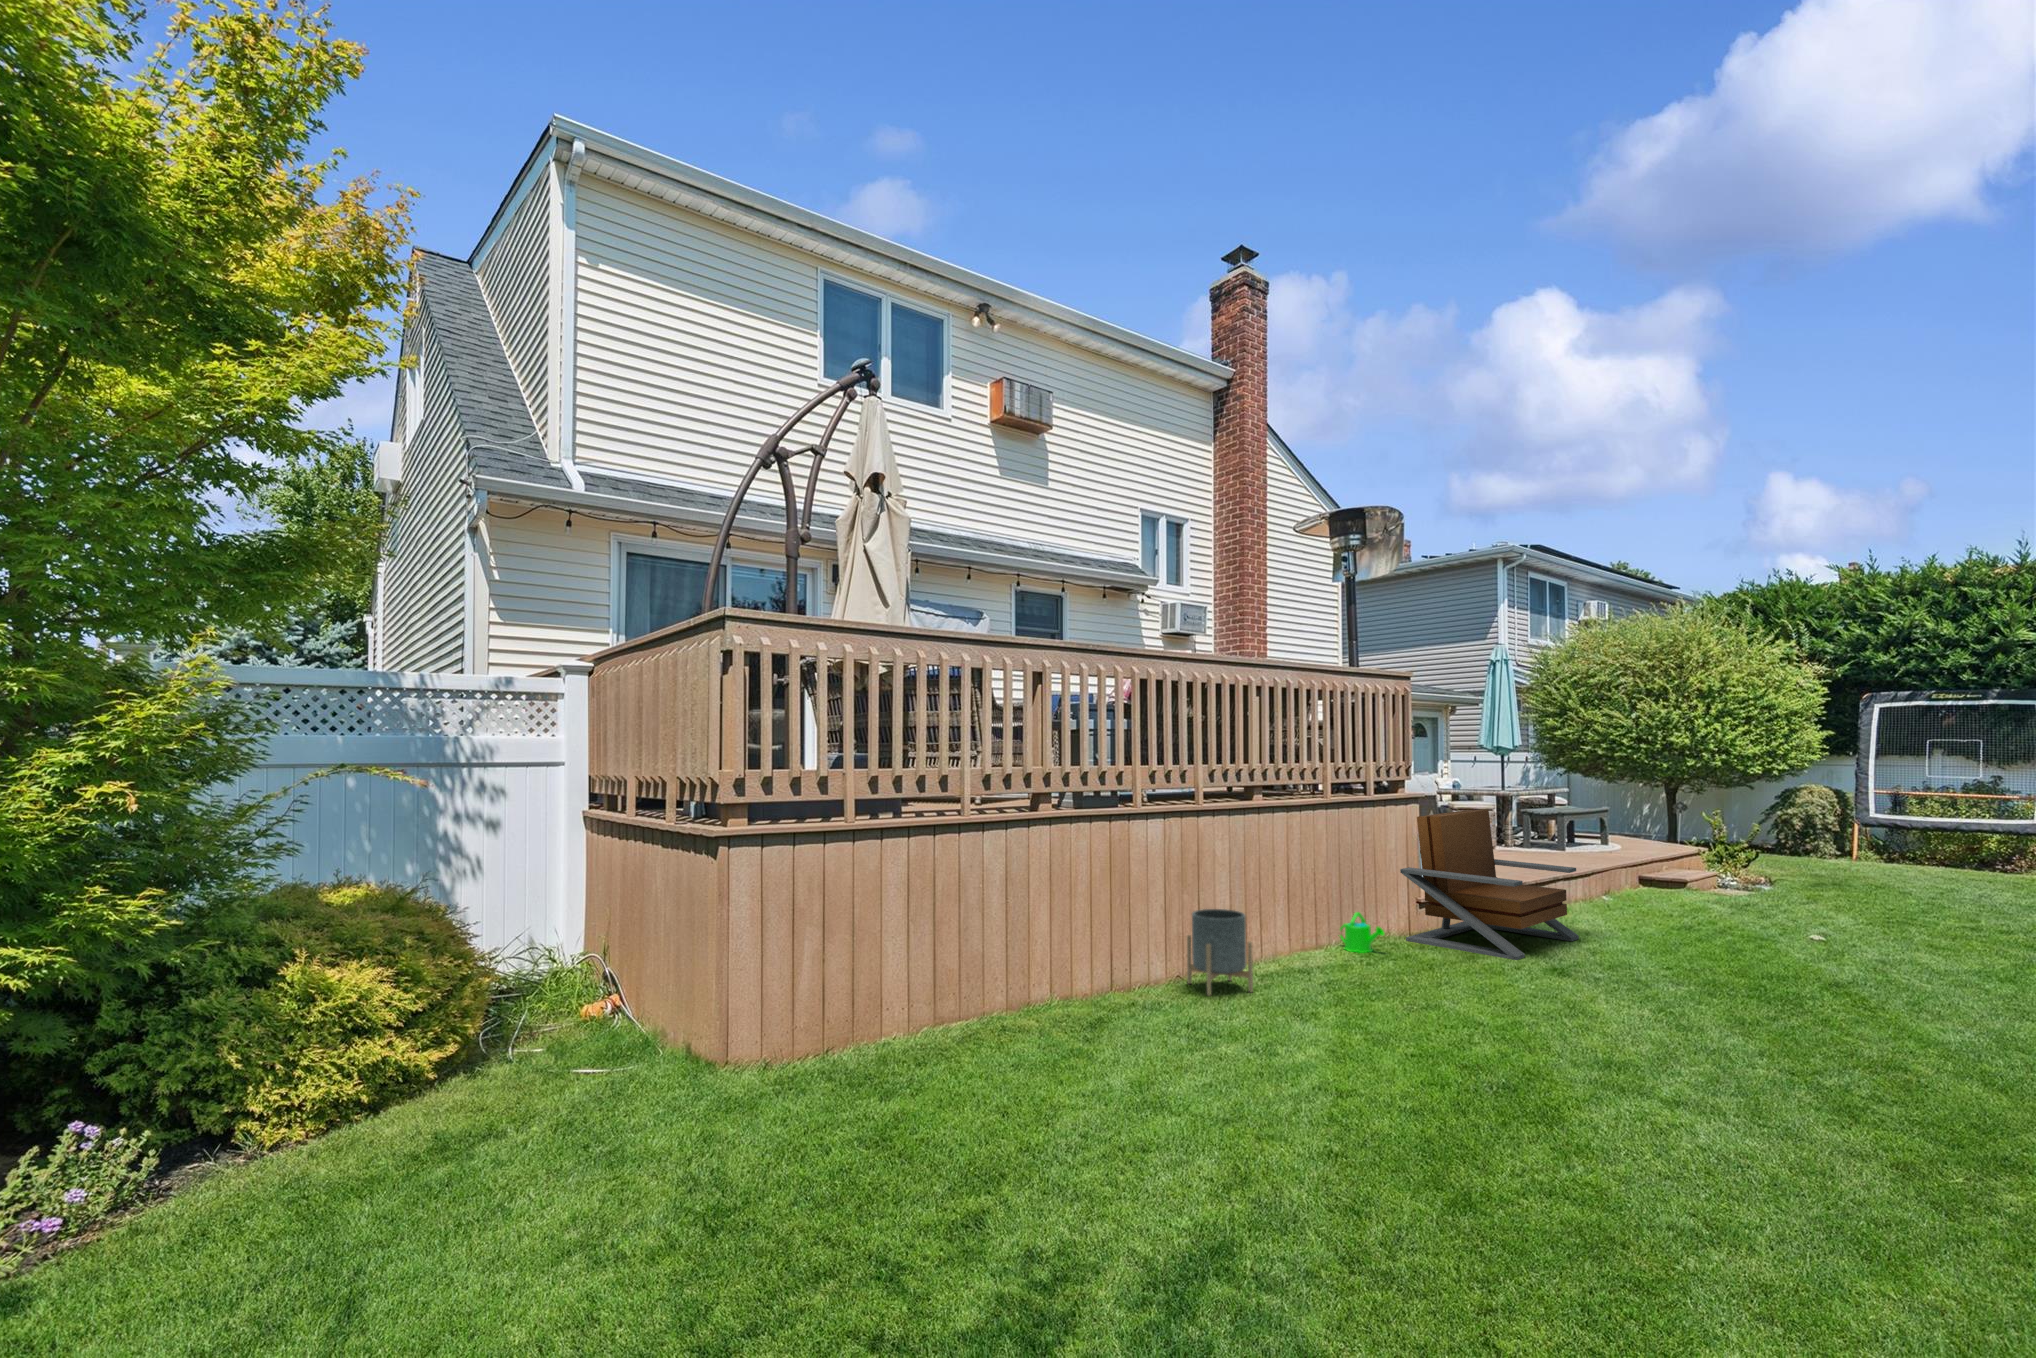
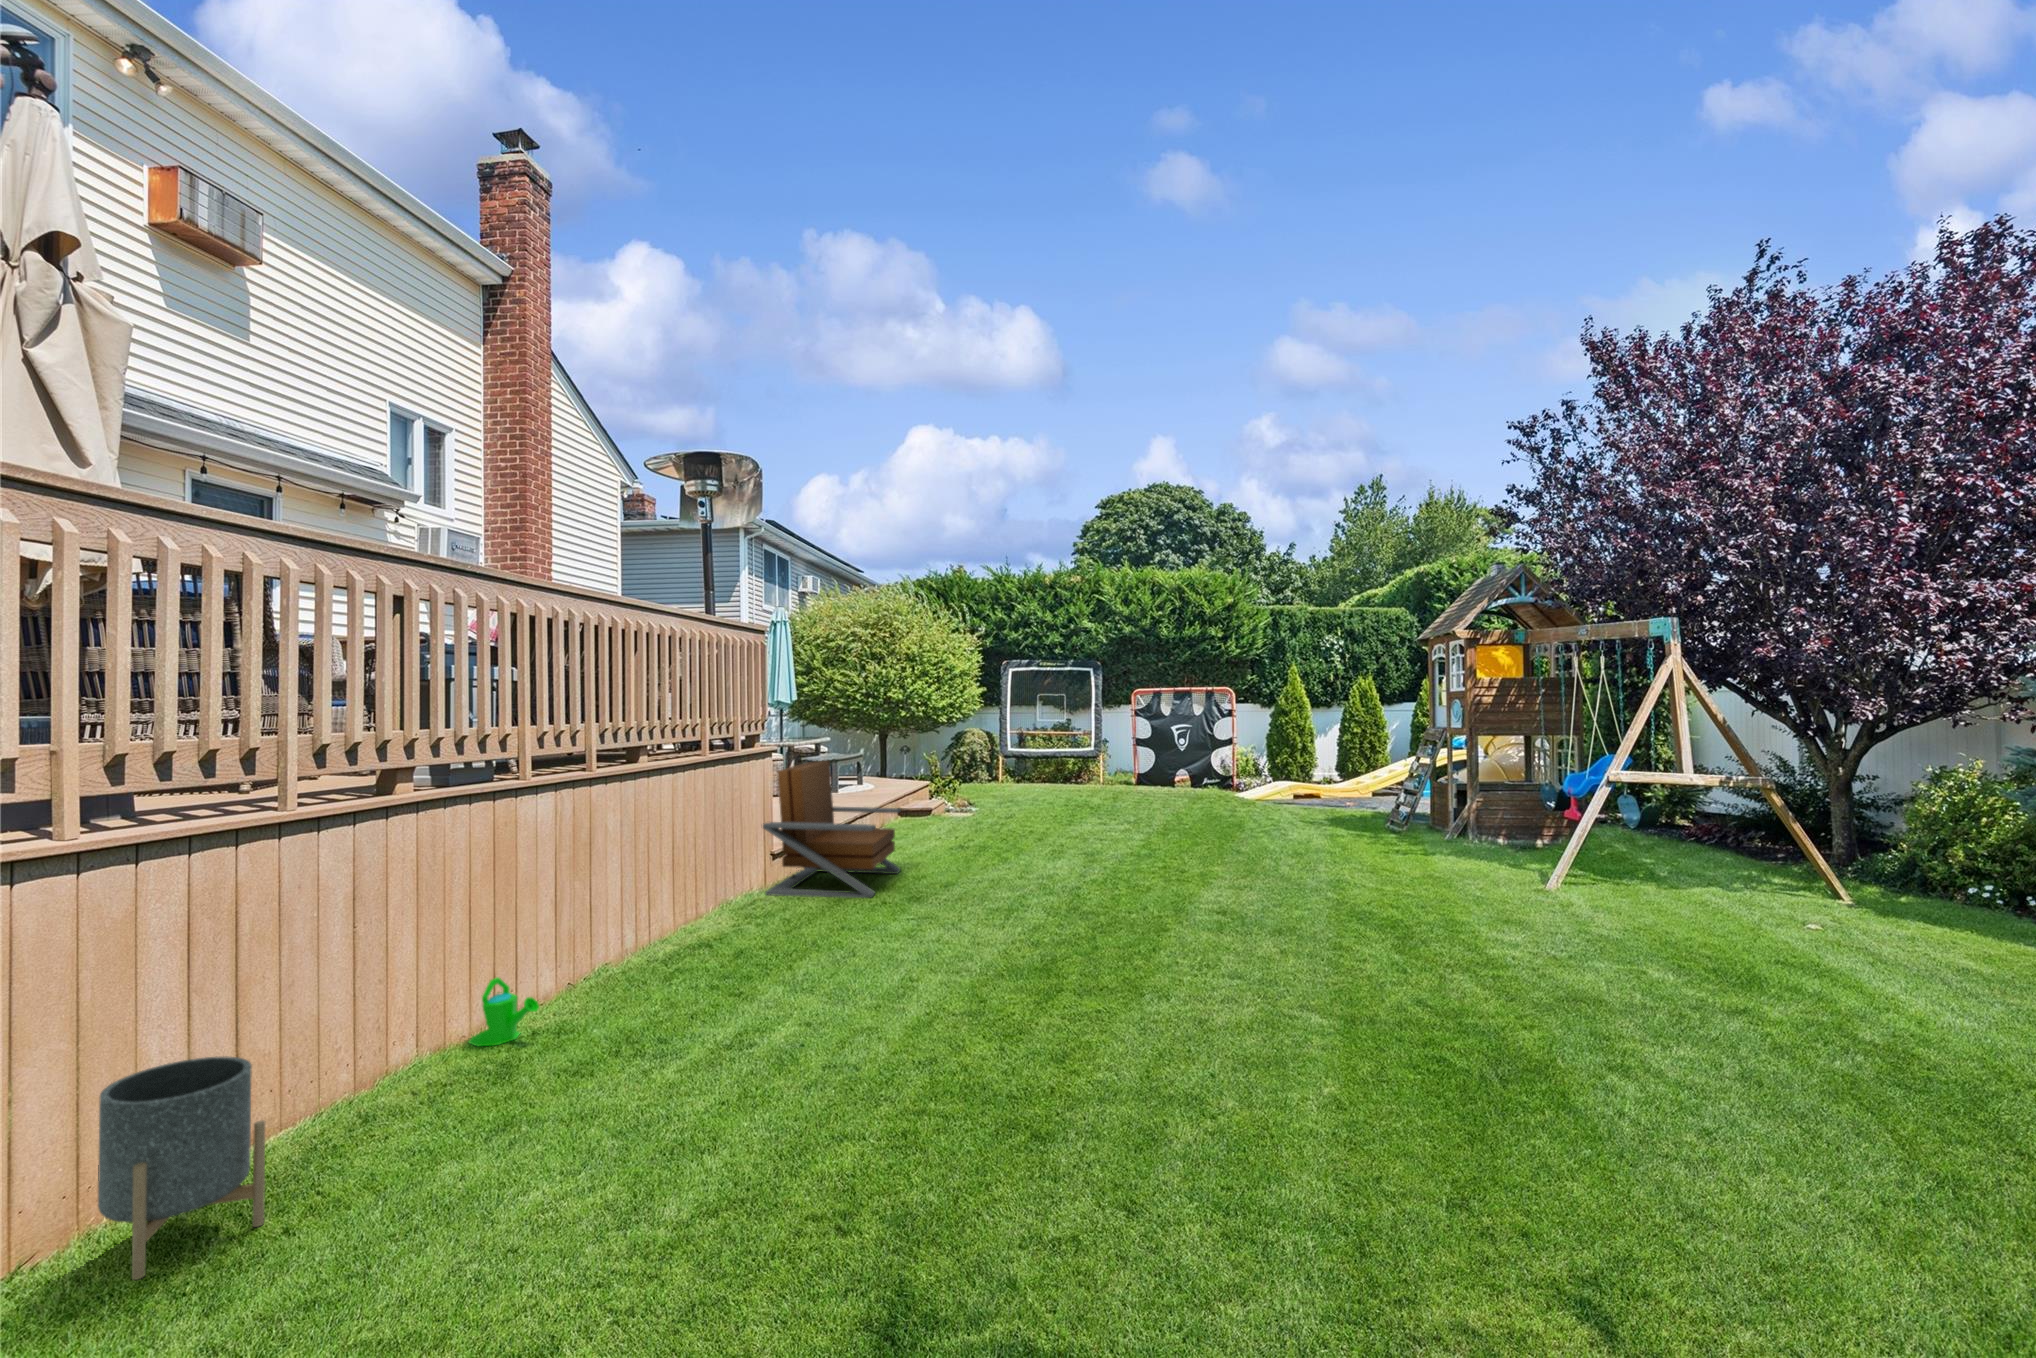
planter: present [1187,909,1253,996] -> present [98,1056,265,1280]
watering can: present [1338,912,1384,953] -> present [469,977,539,1046]

